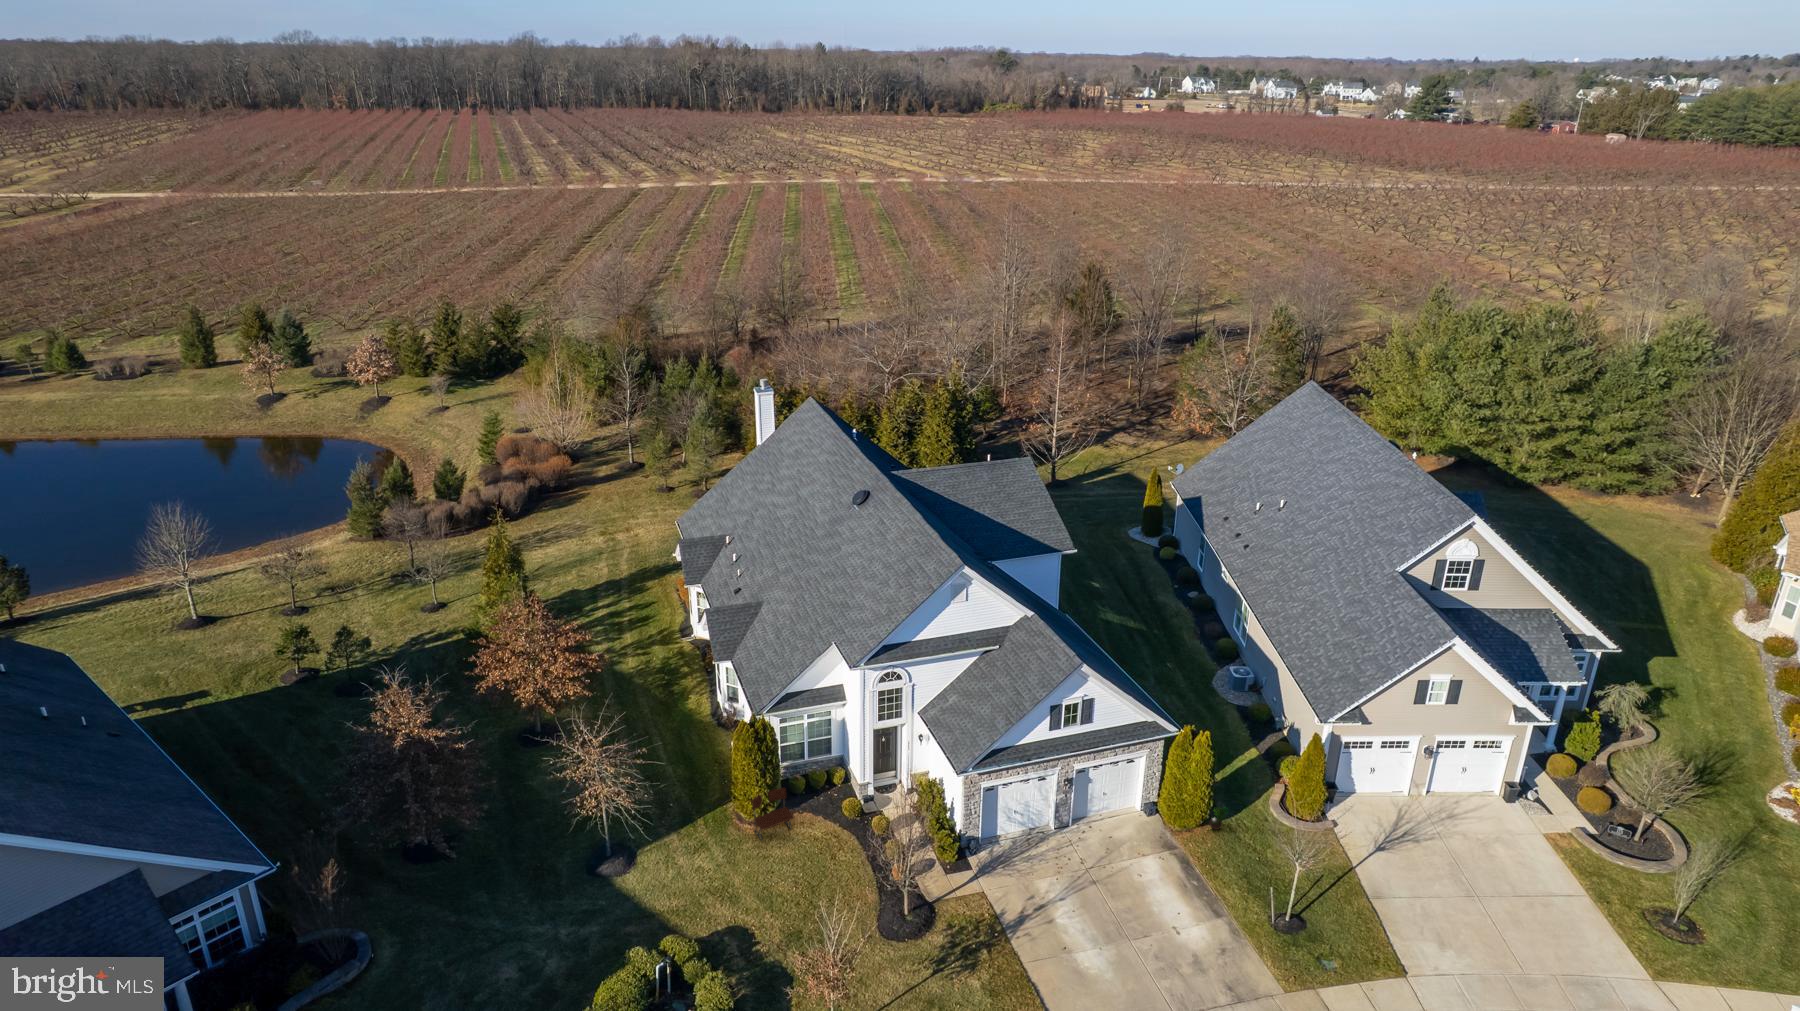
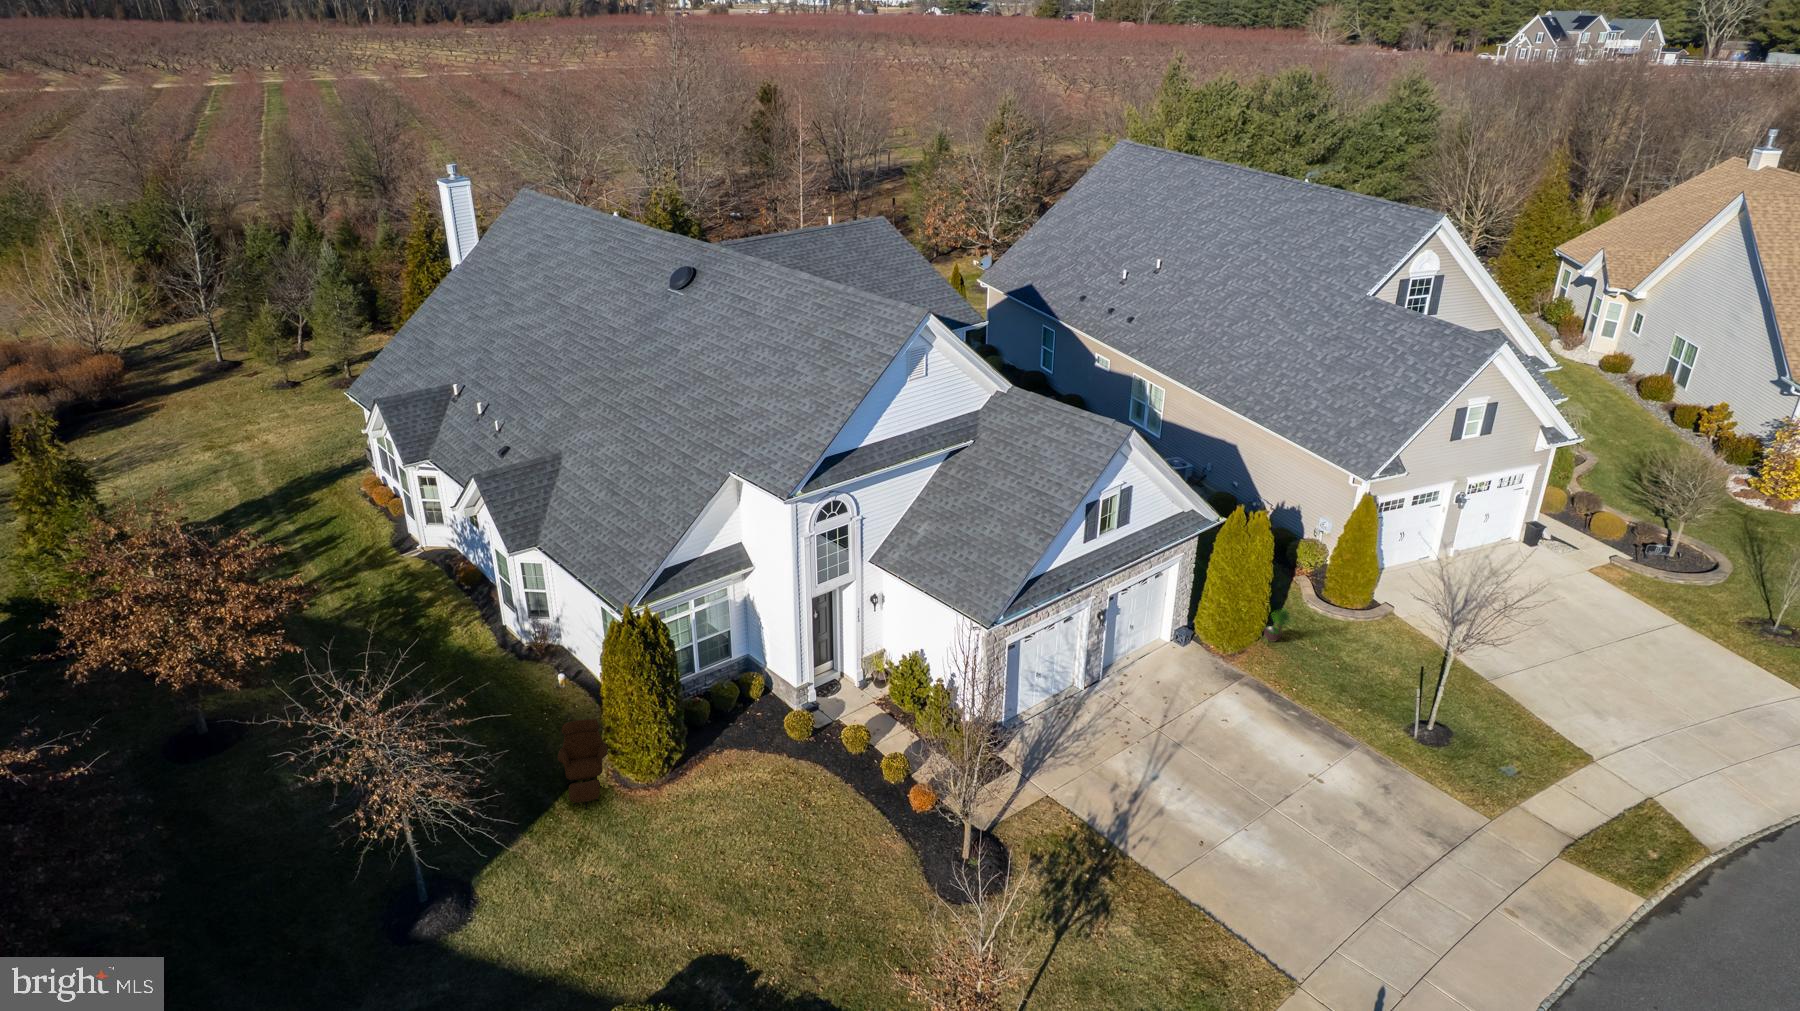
lounge chair: none [706,773,736,828] -> present [558,719,608,809]
bench: present [752,788,794,839] -> none [650,717,722,809]

